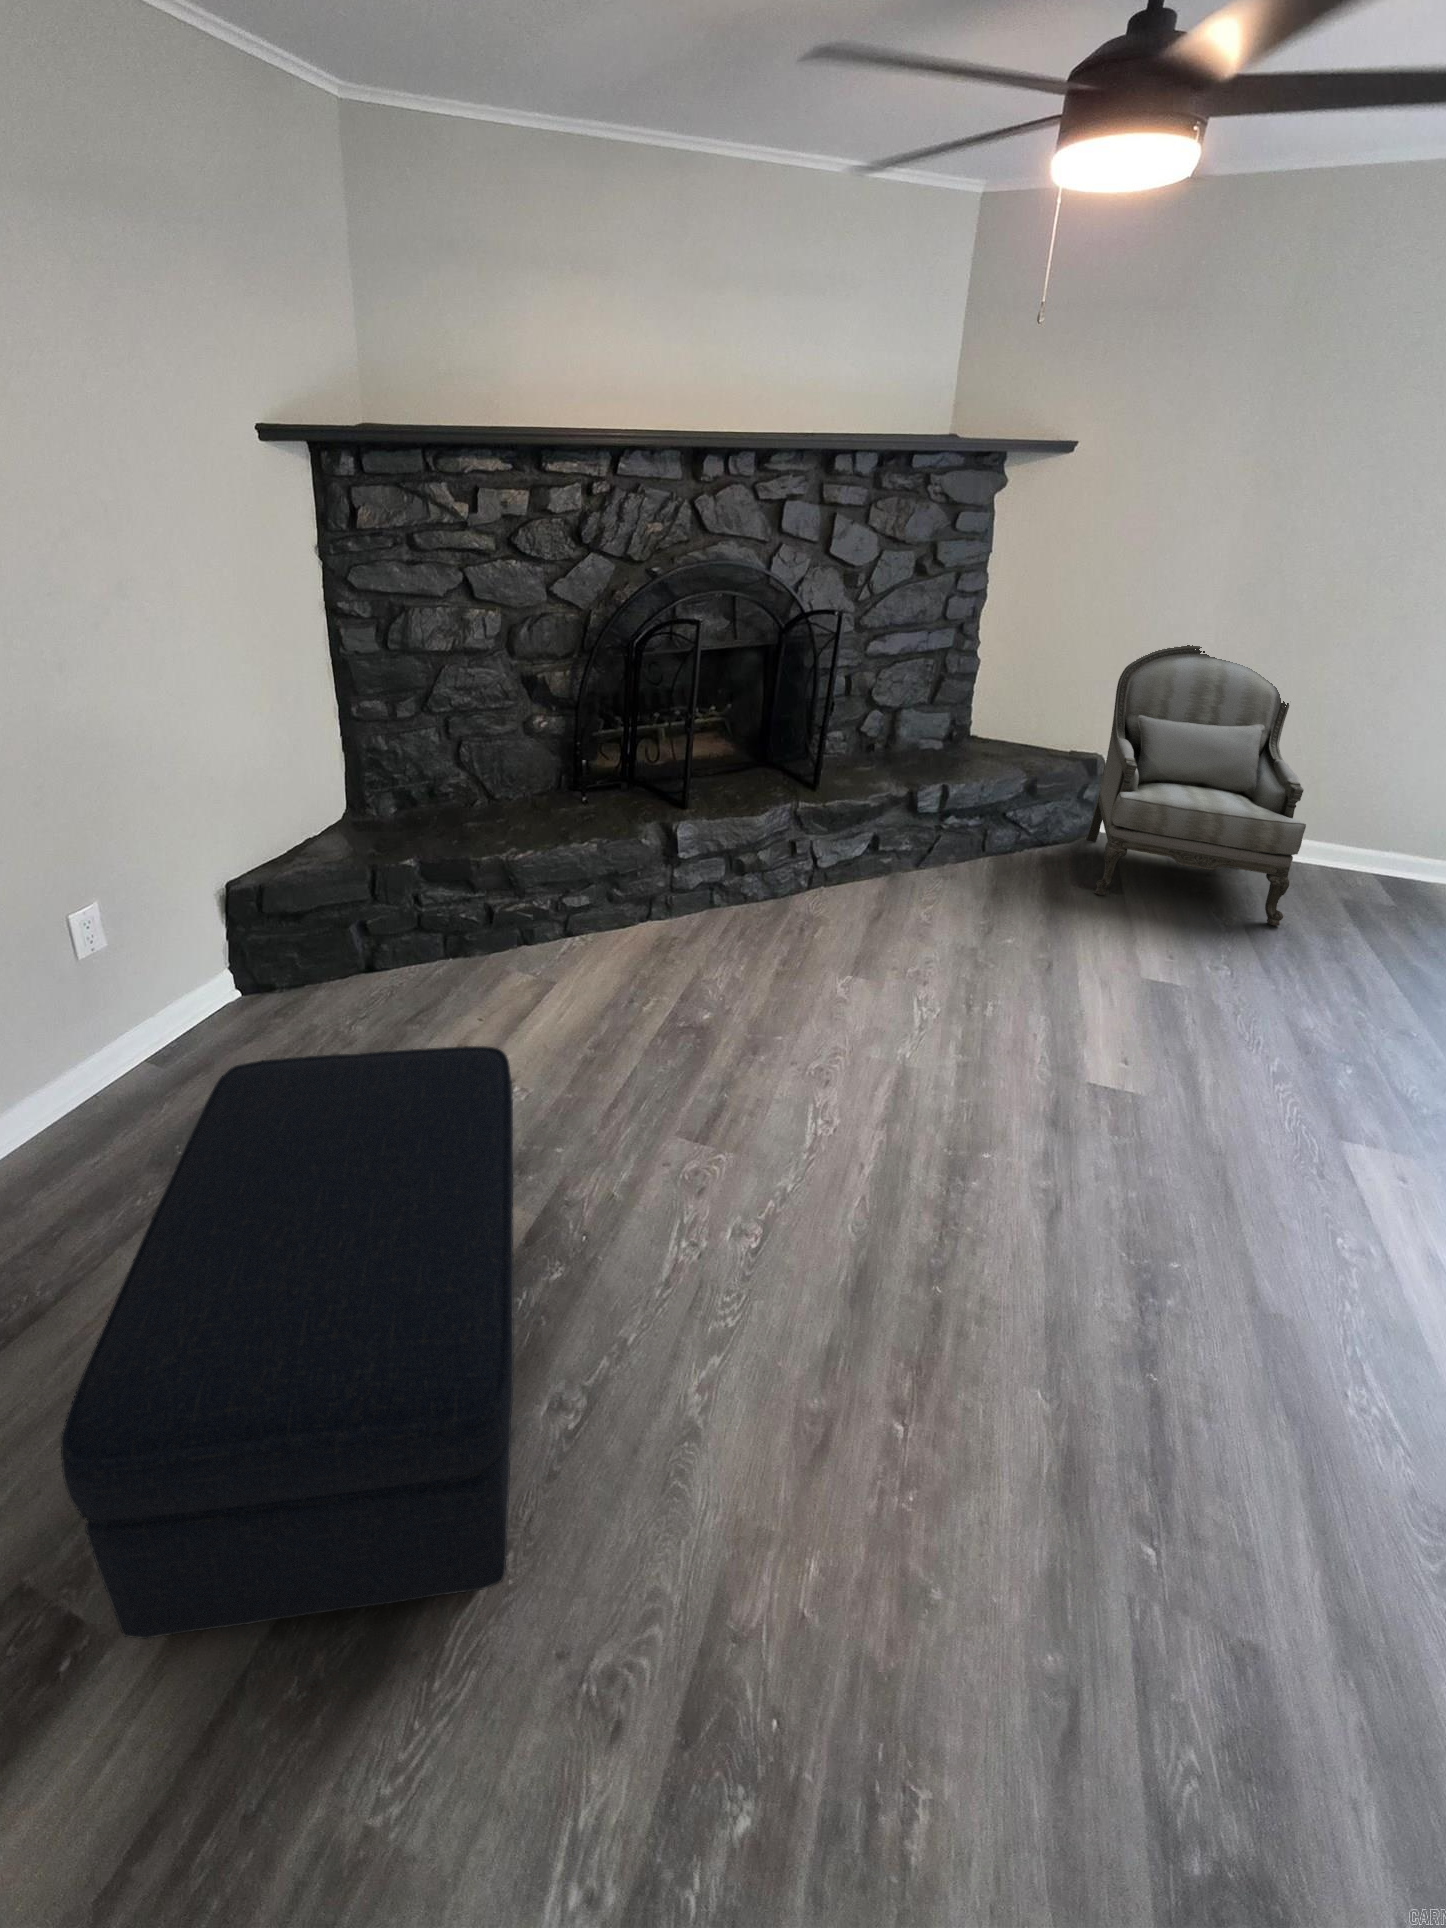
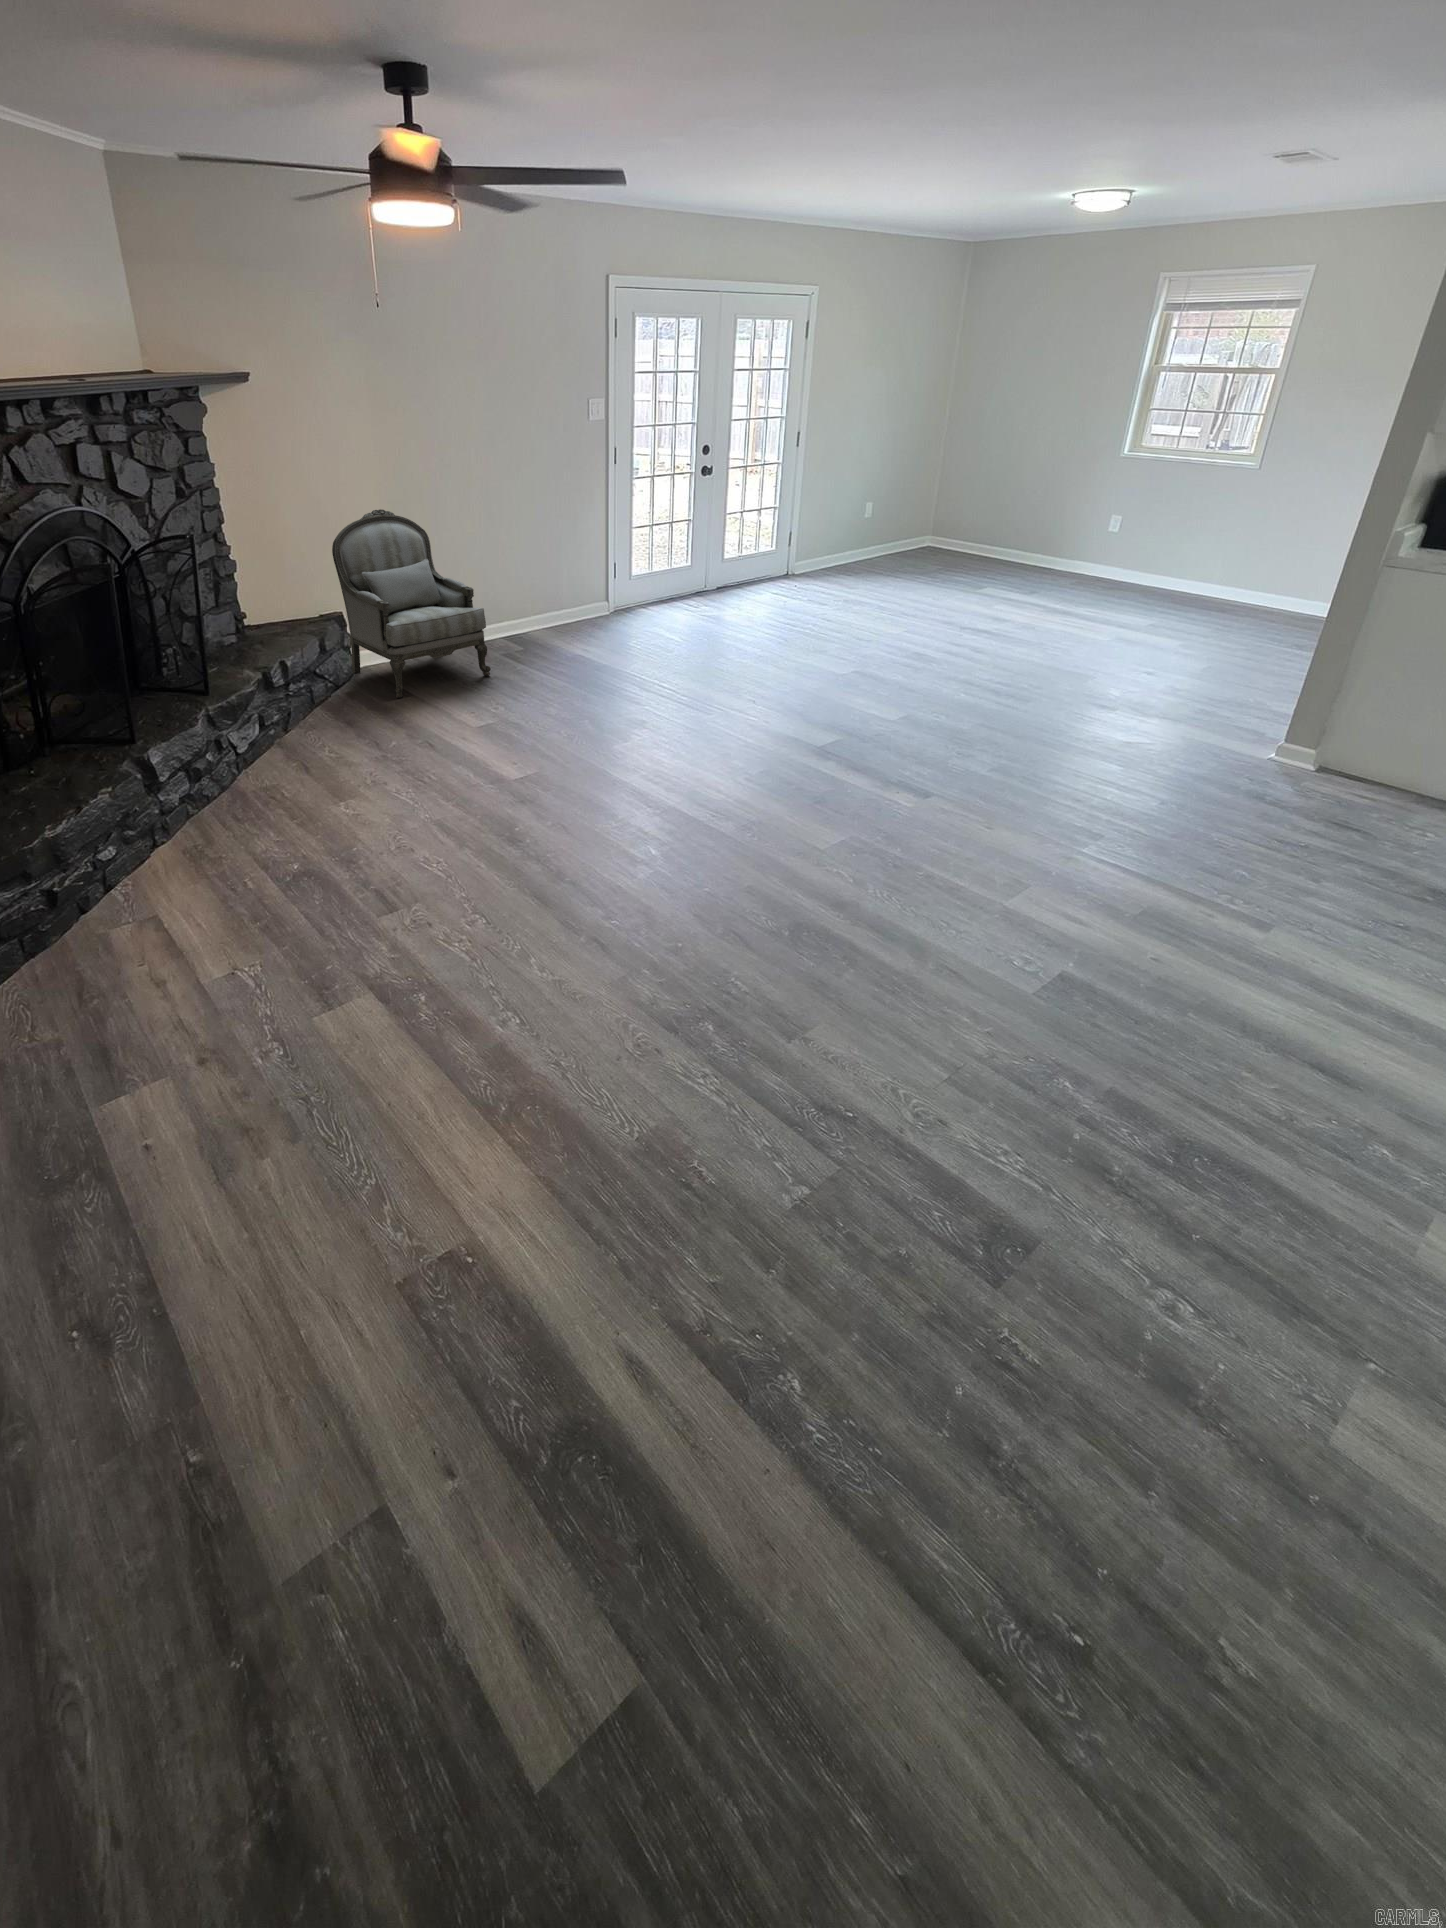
ottoman: present [61,1046,514,1639] -> none [171,874,570,1207]

